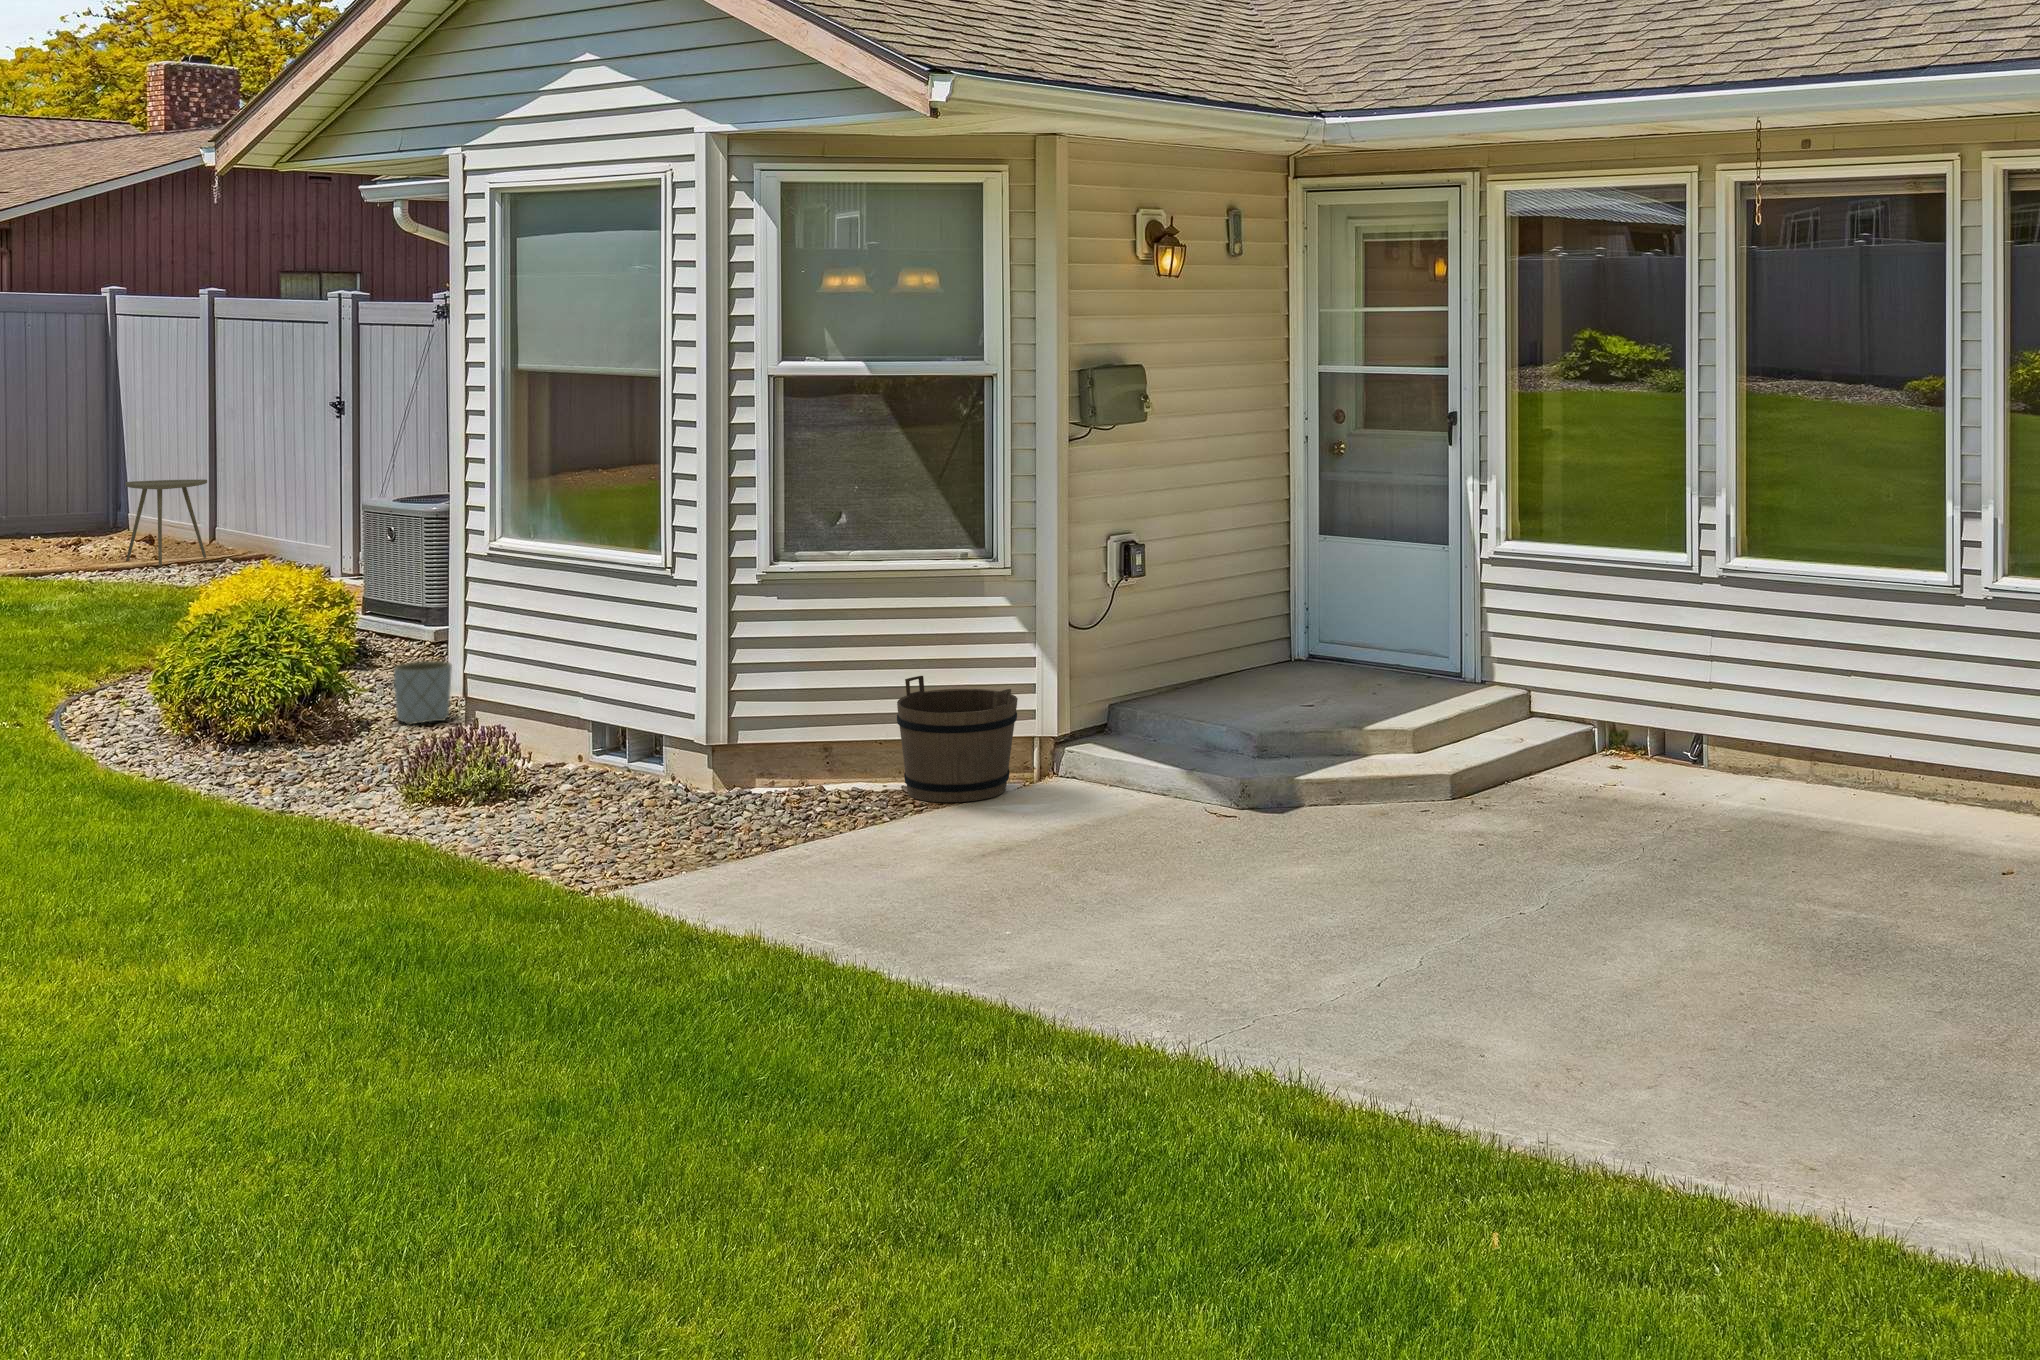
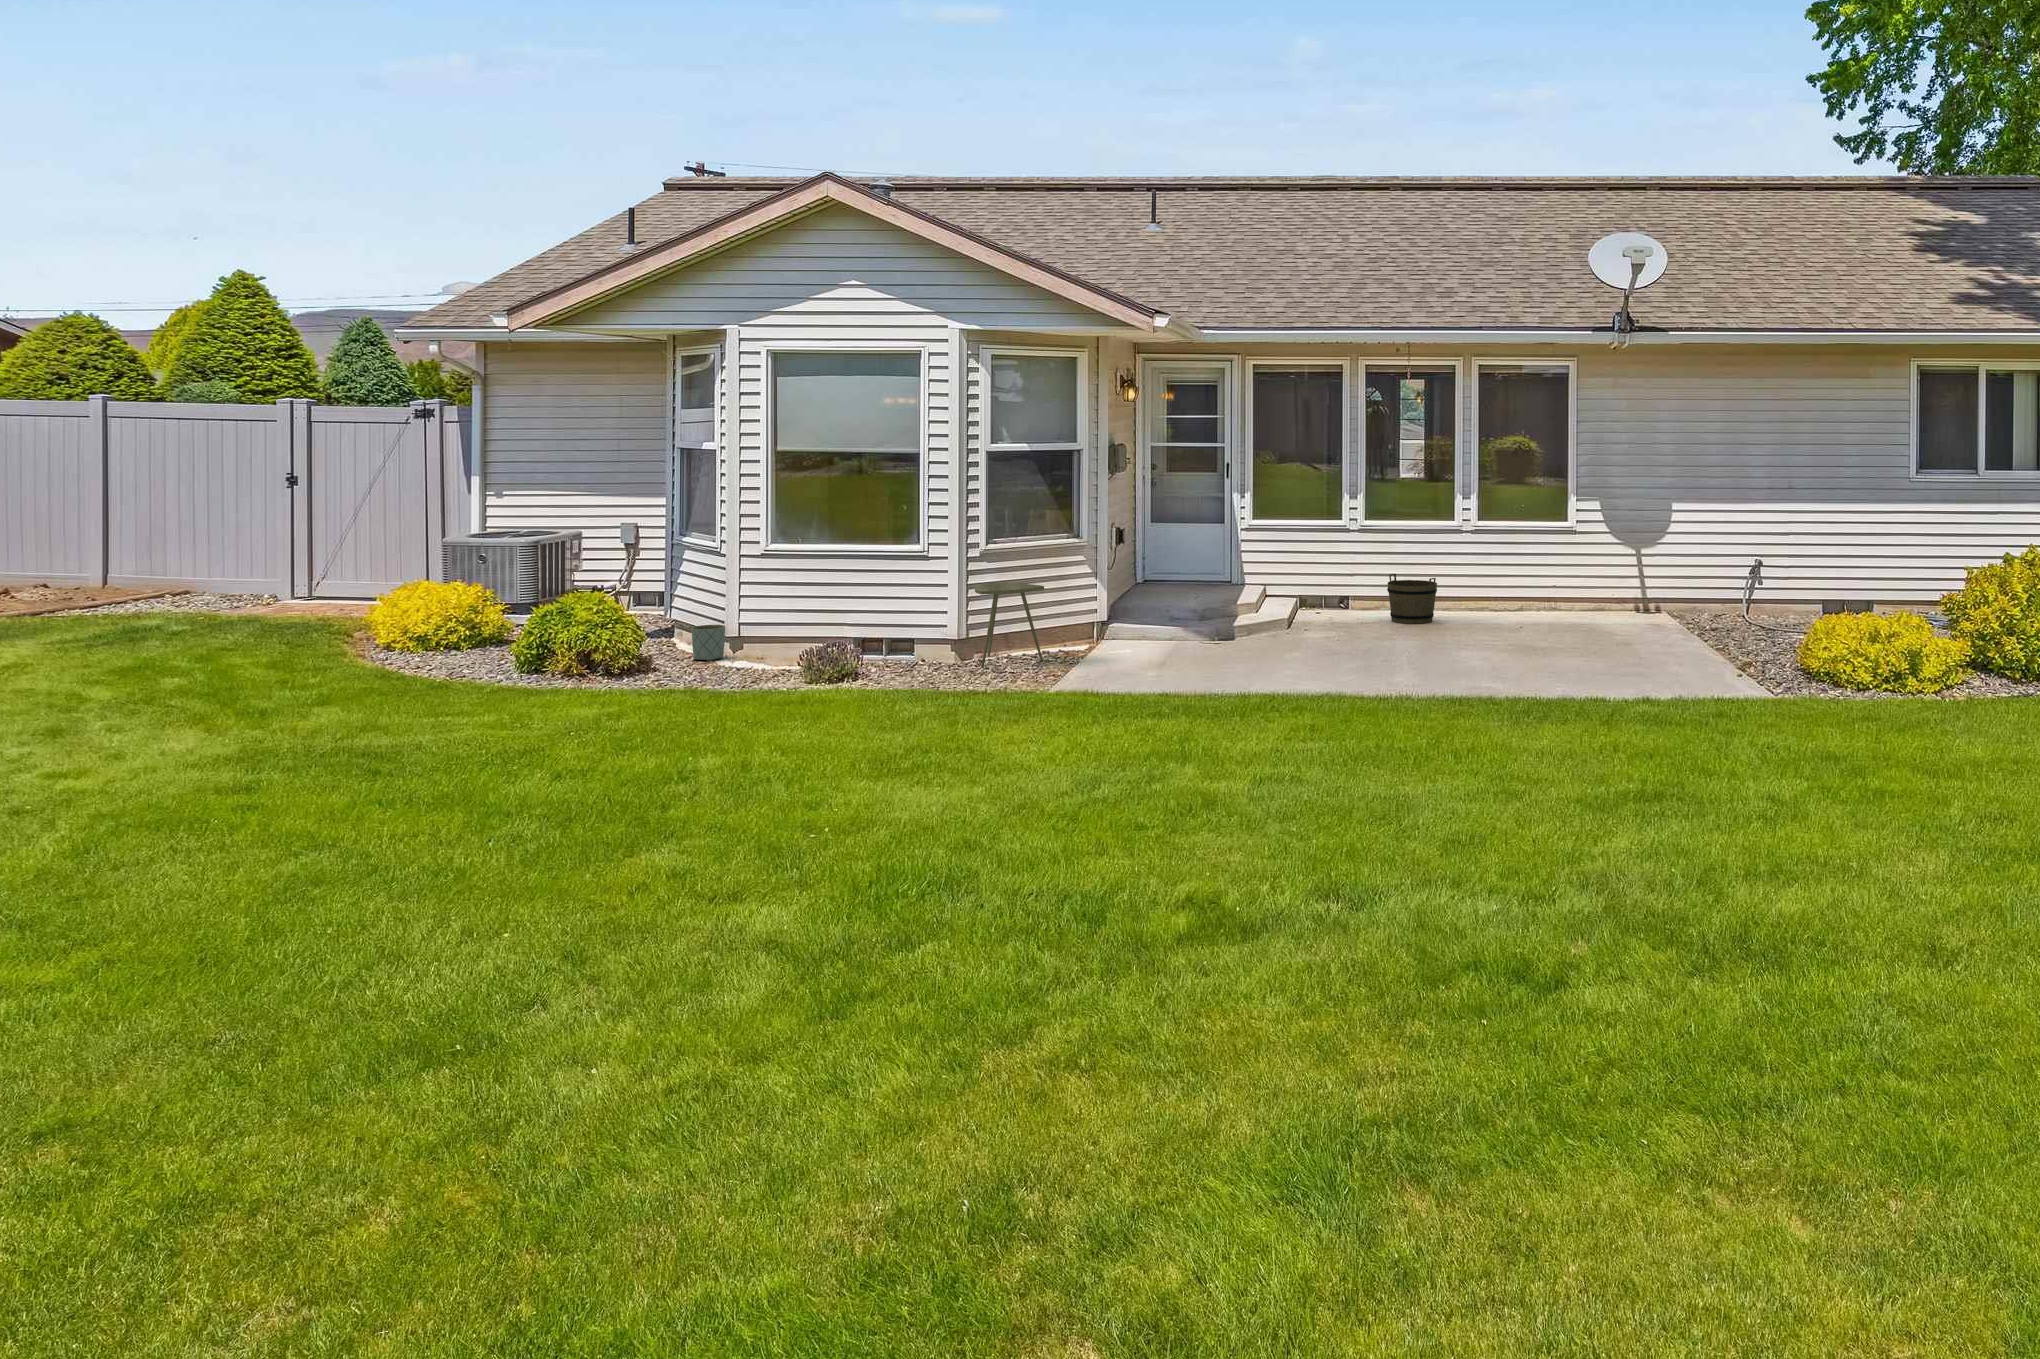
side table: present [125,480,207,567] -> present [975,583,1044,668]
bucket: present [897,676,1018,802] -> present [1387,574,1437,624]

